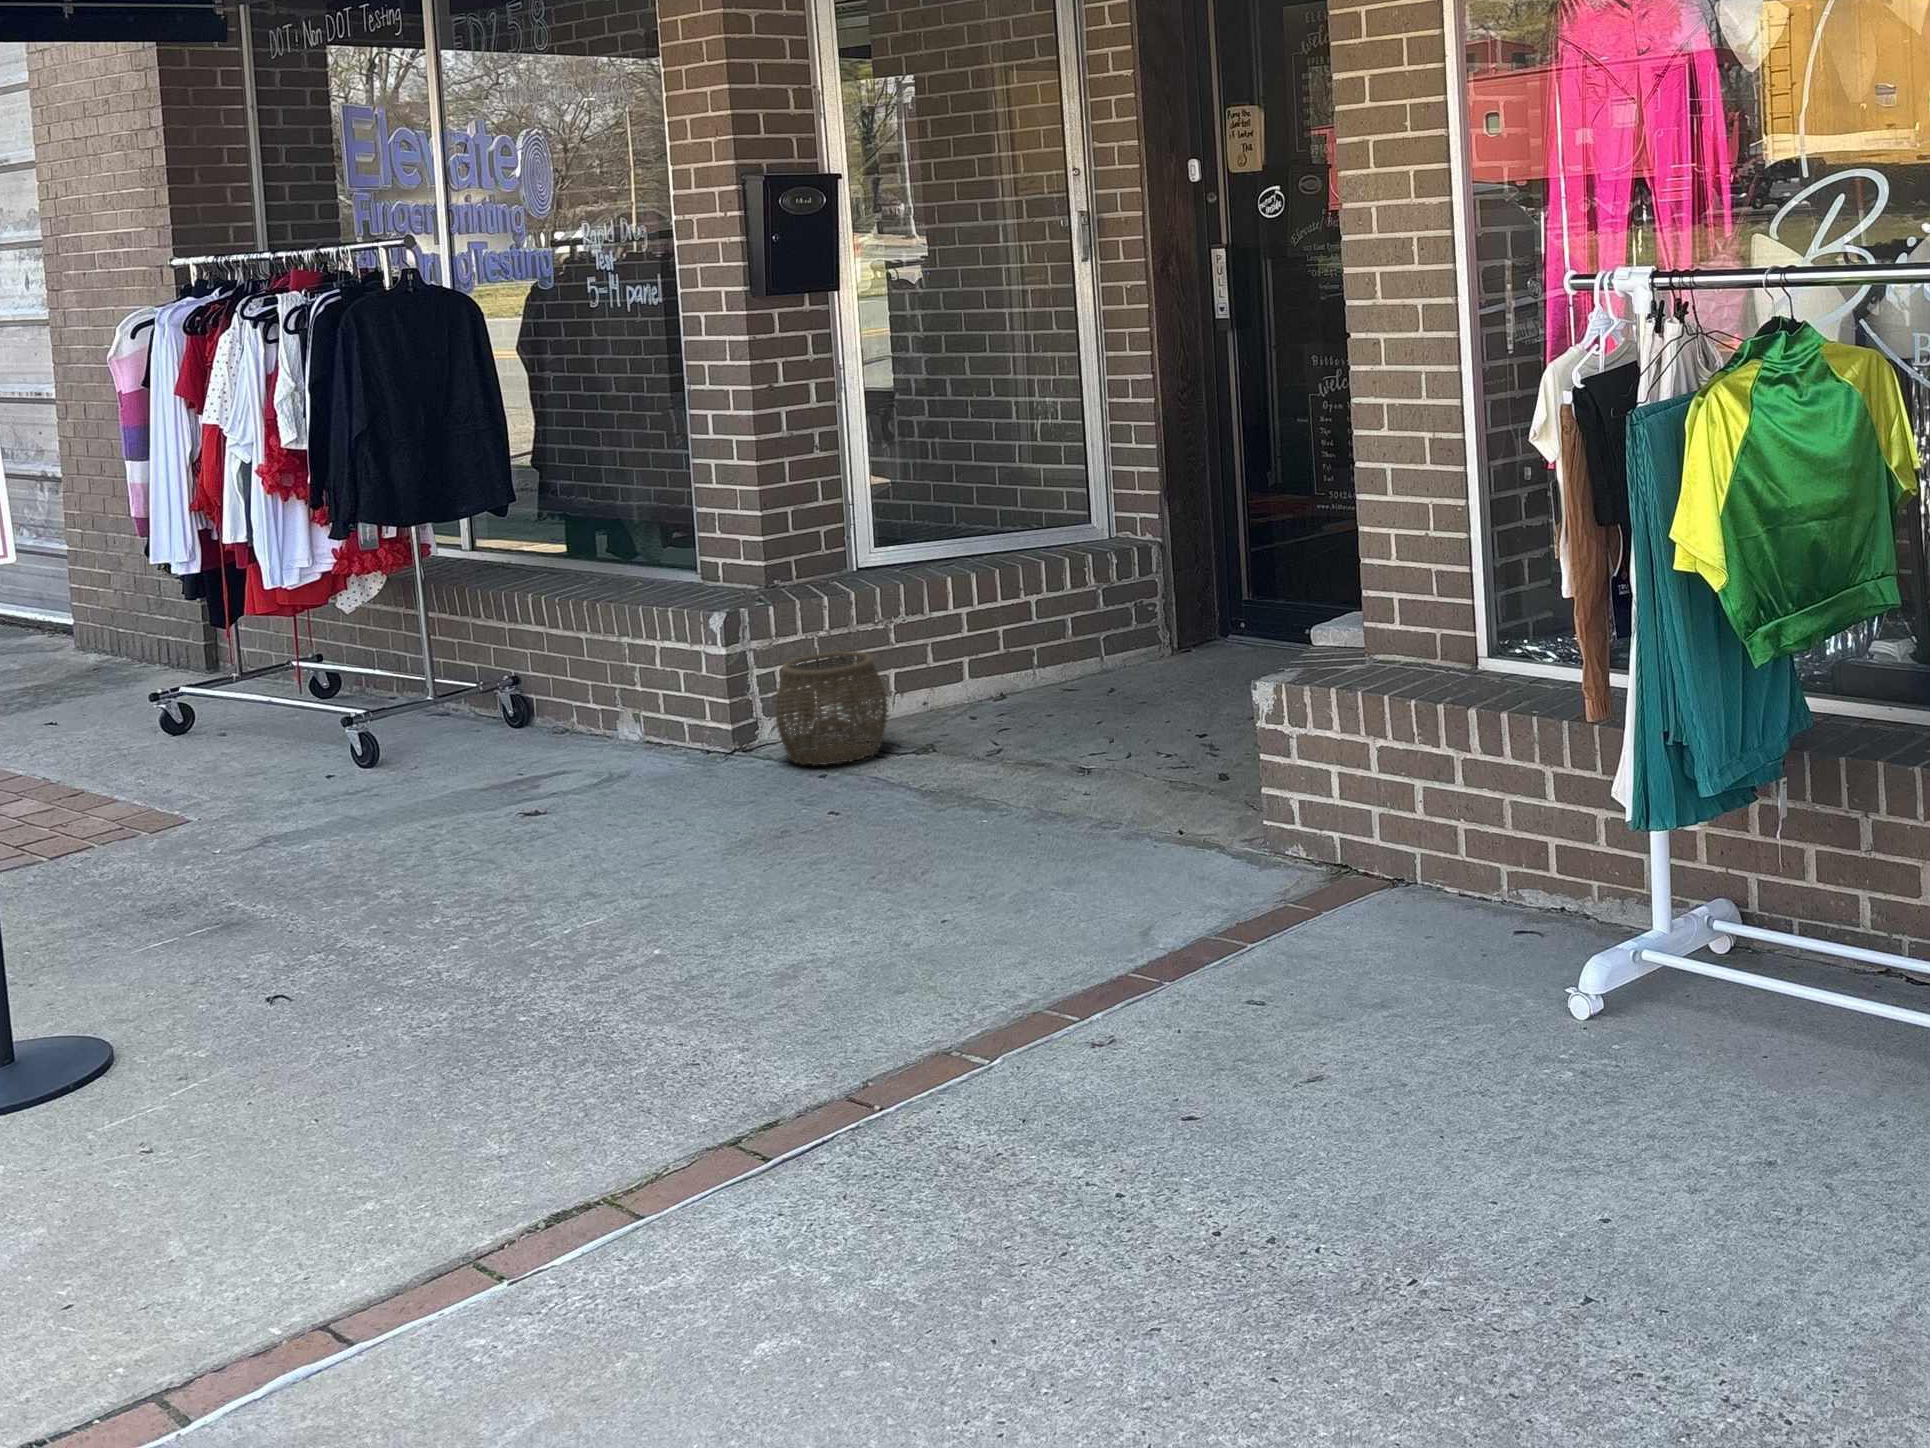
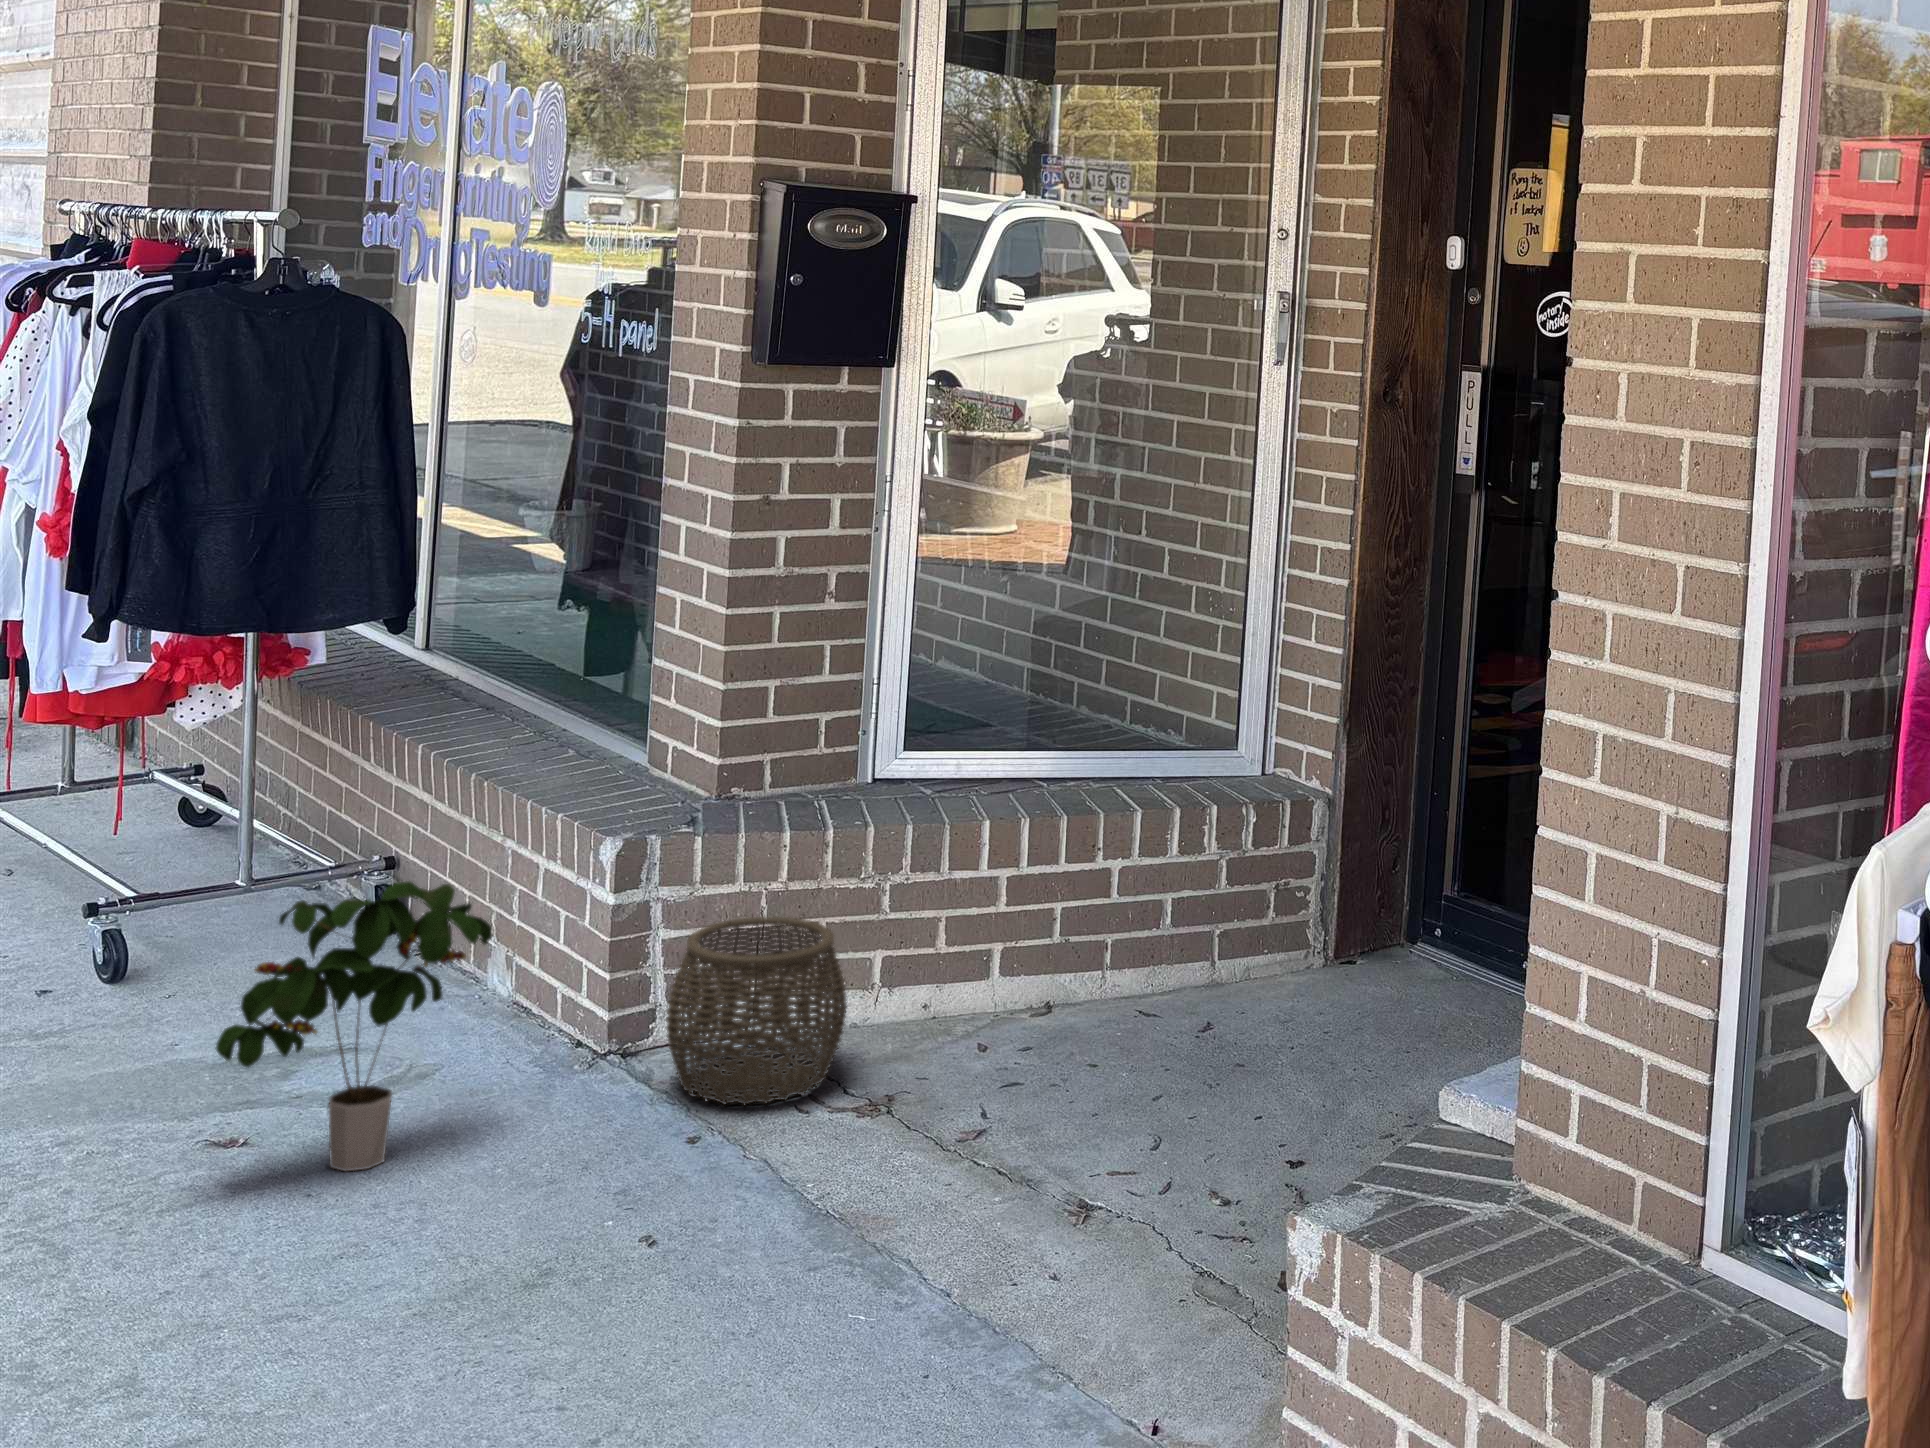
potted plant: none [534,642,672,822] -> present [216,881,492,1171]

